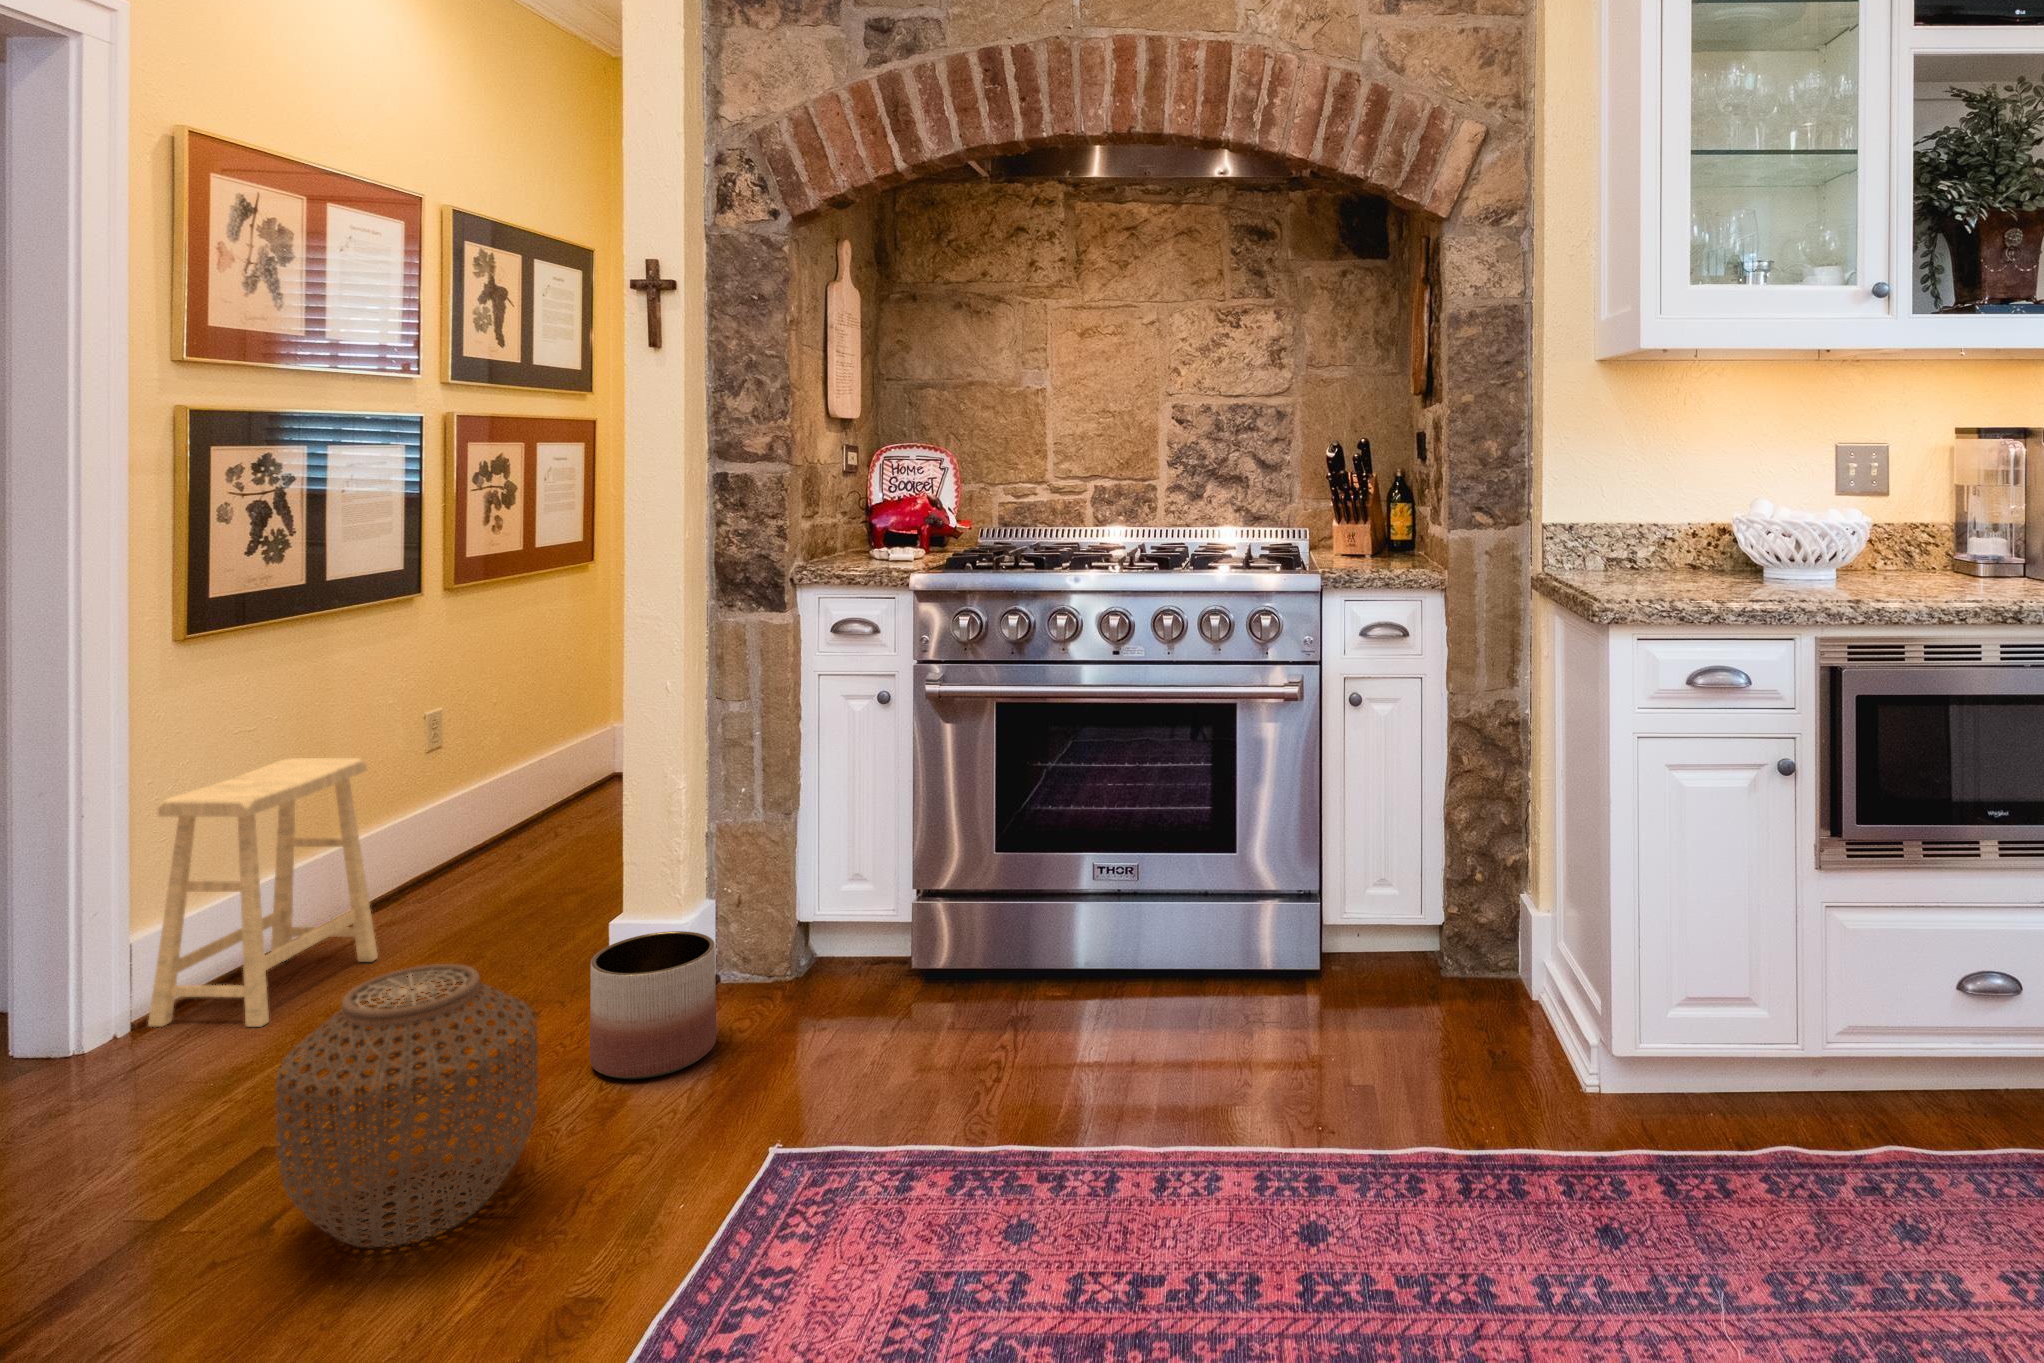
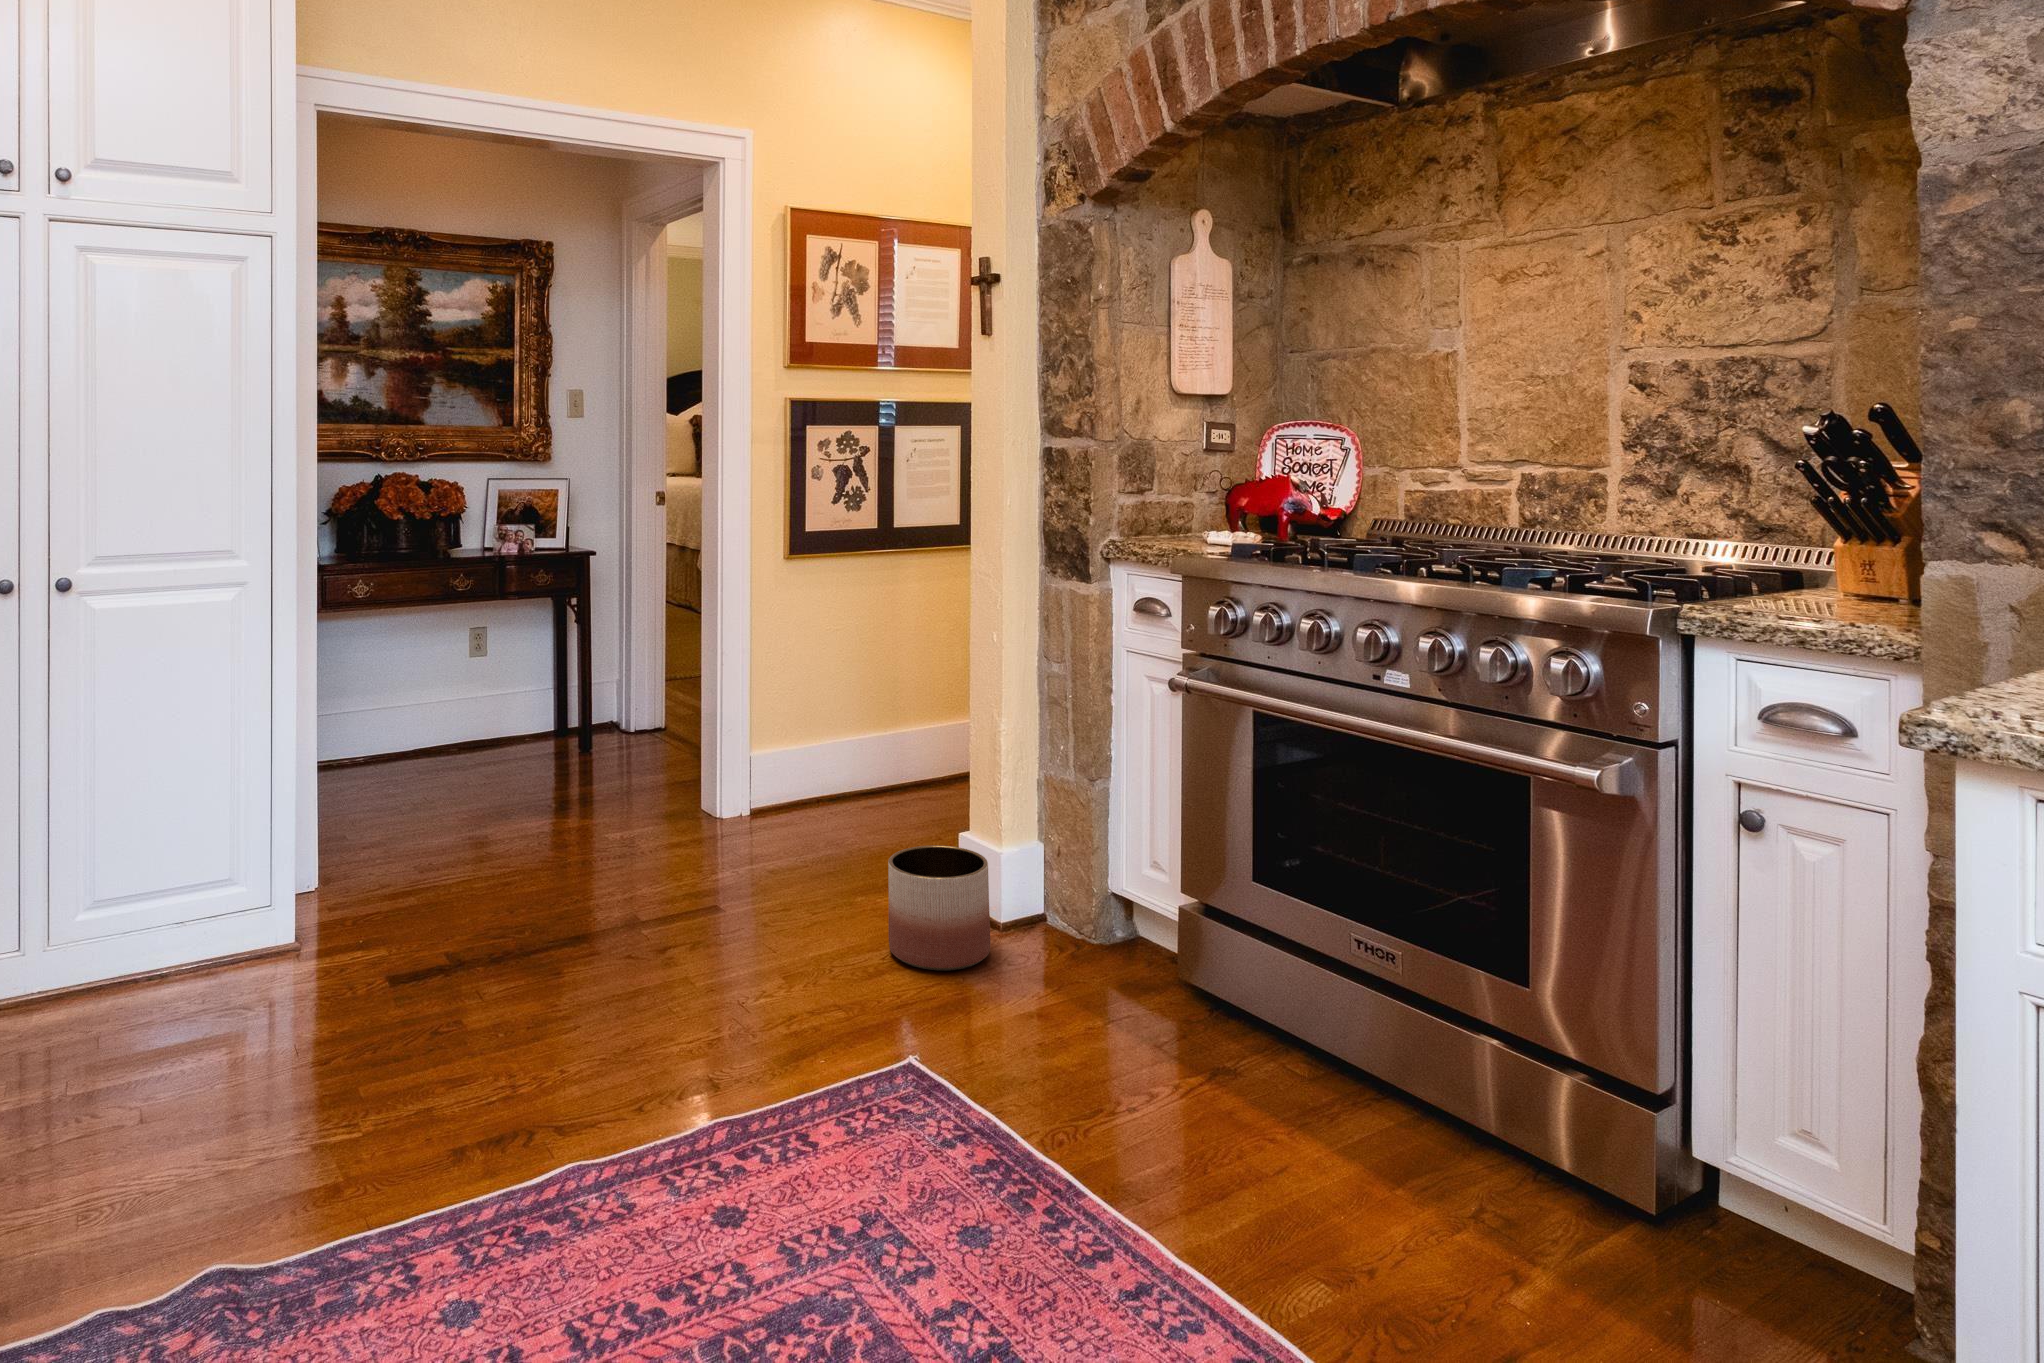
footstool: present [148,758,378,1027] -> none [751,655,893,839]
woven basket: present [276,964,538,1247] -> none [614,805,779,1006]

